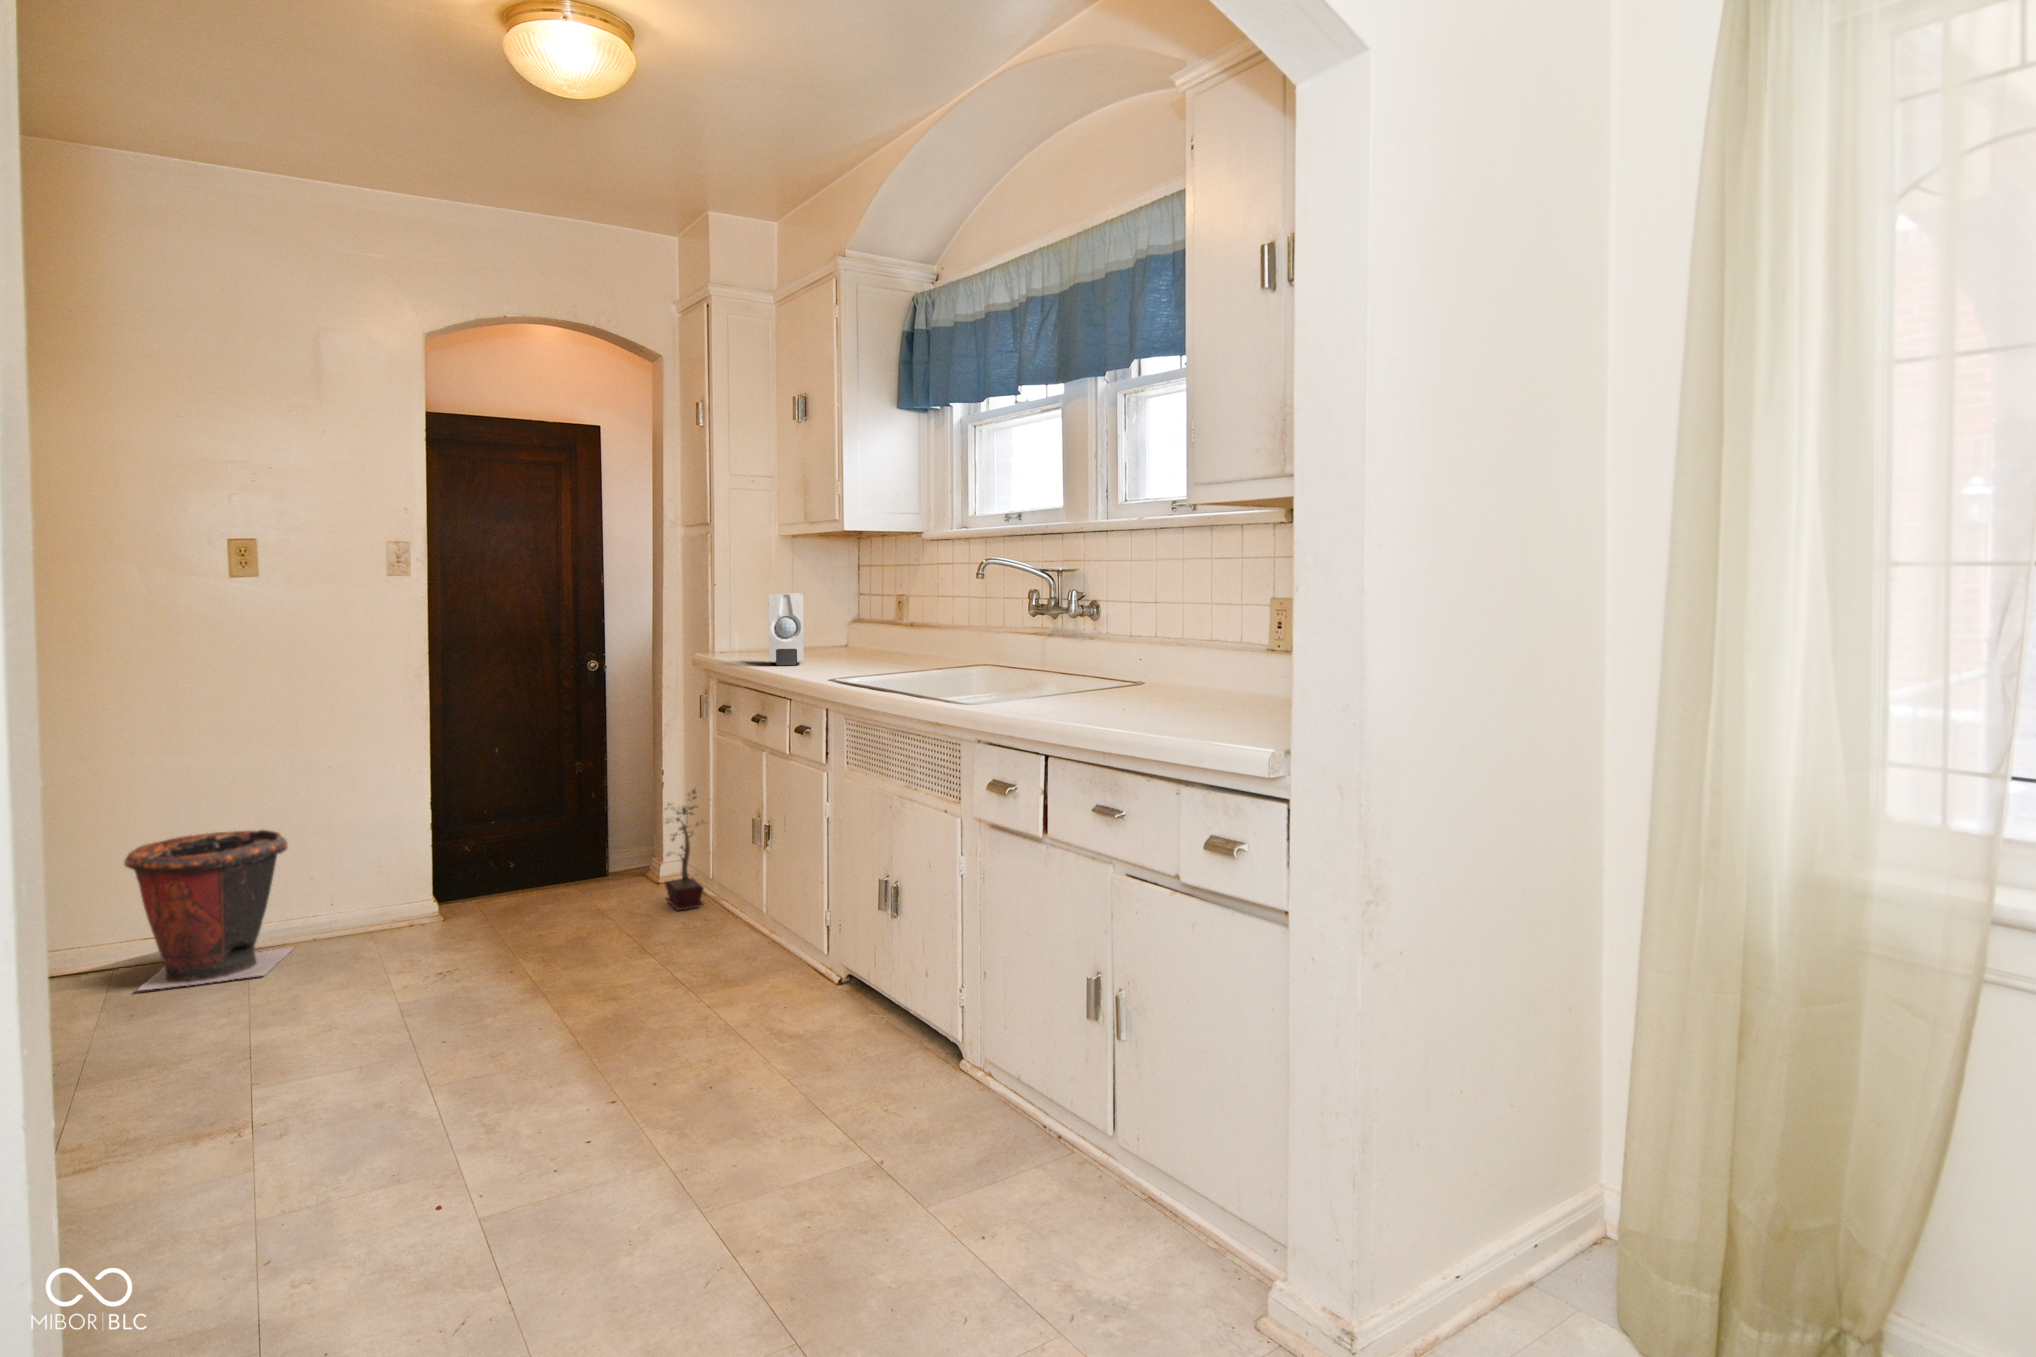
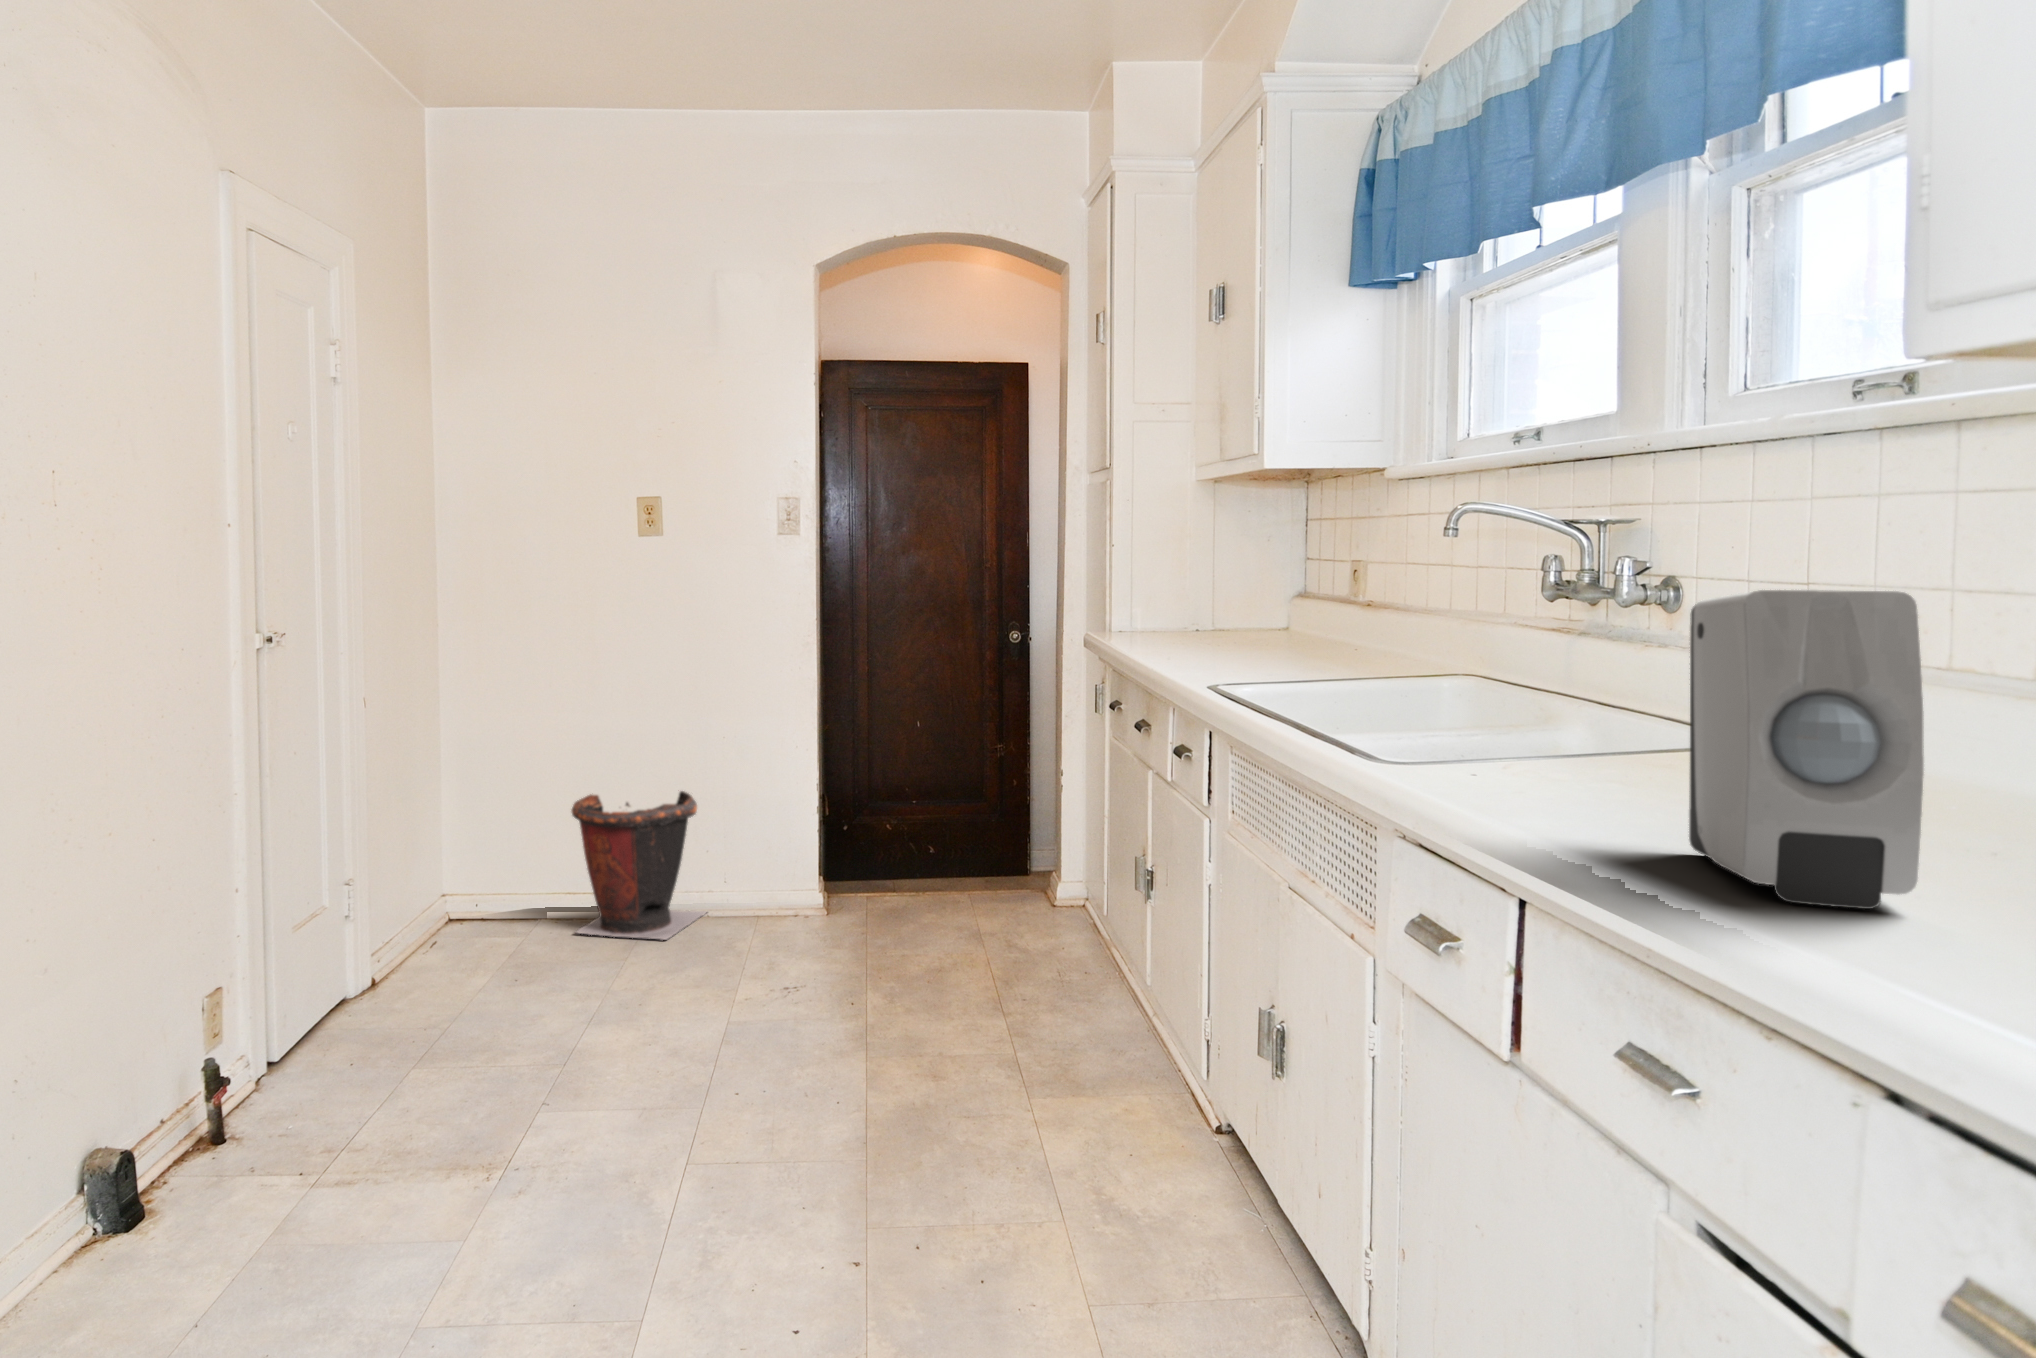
soap dispenser: present [768,593,804,665] -> present [1689,590,1924,909]
potted plant: present [665,790,704,910] -> none [1046,798,1096,948]

